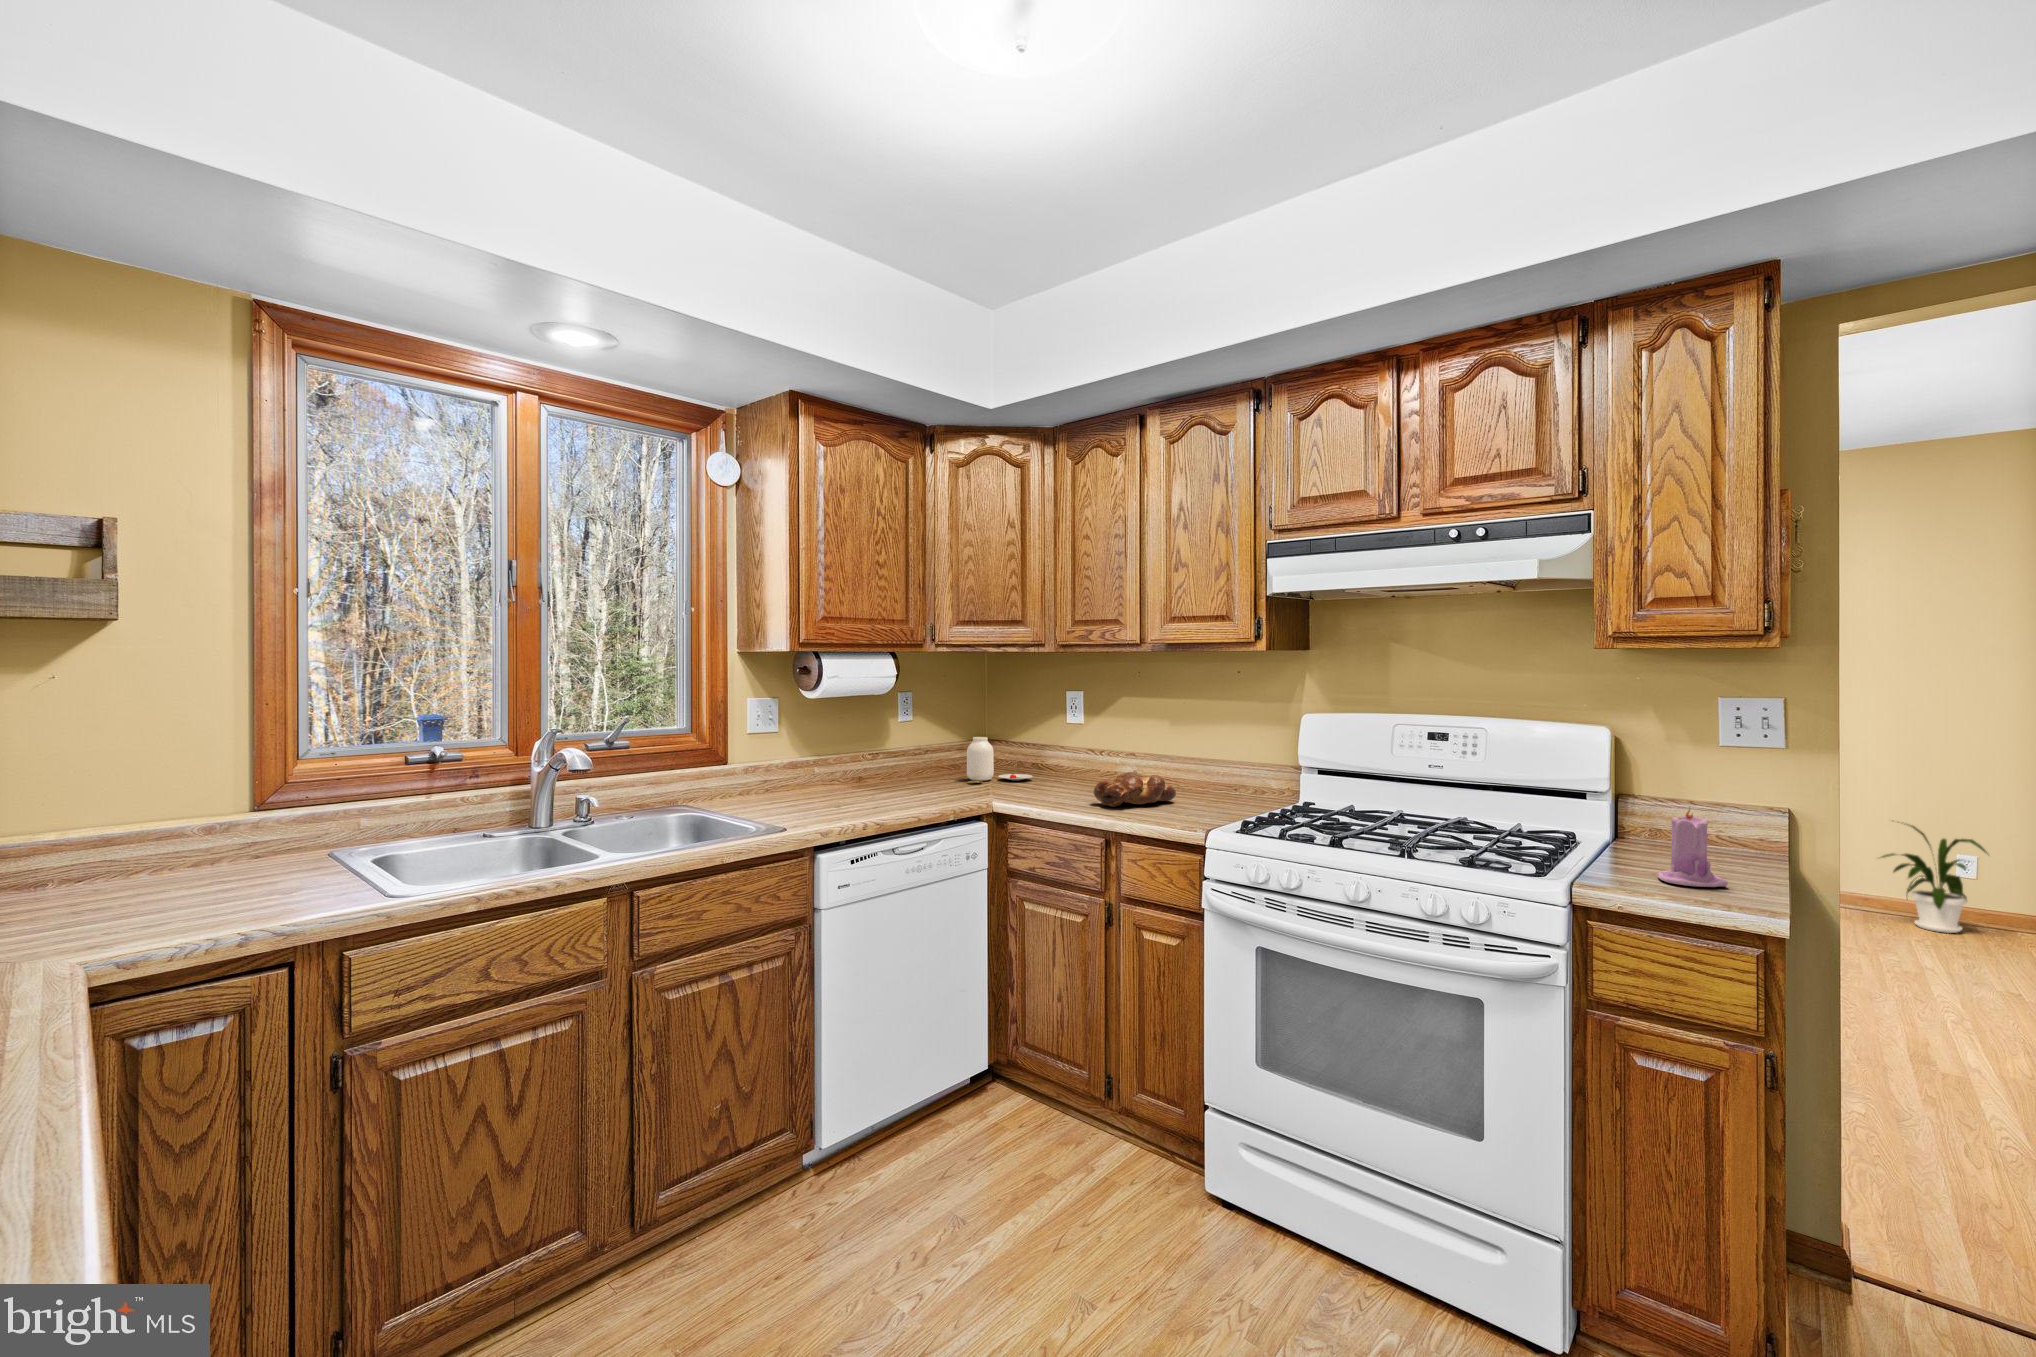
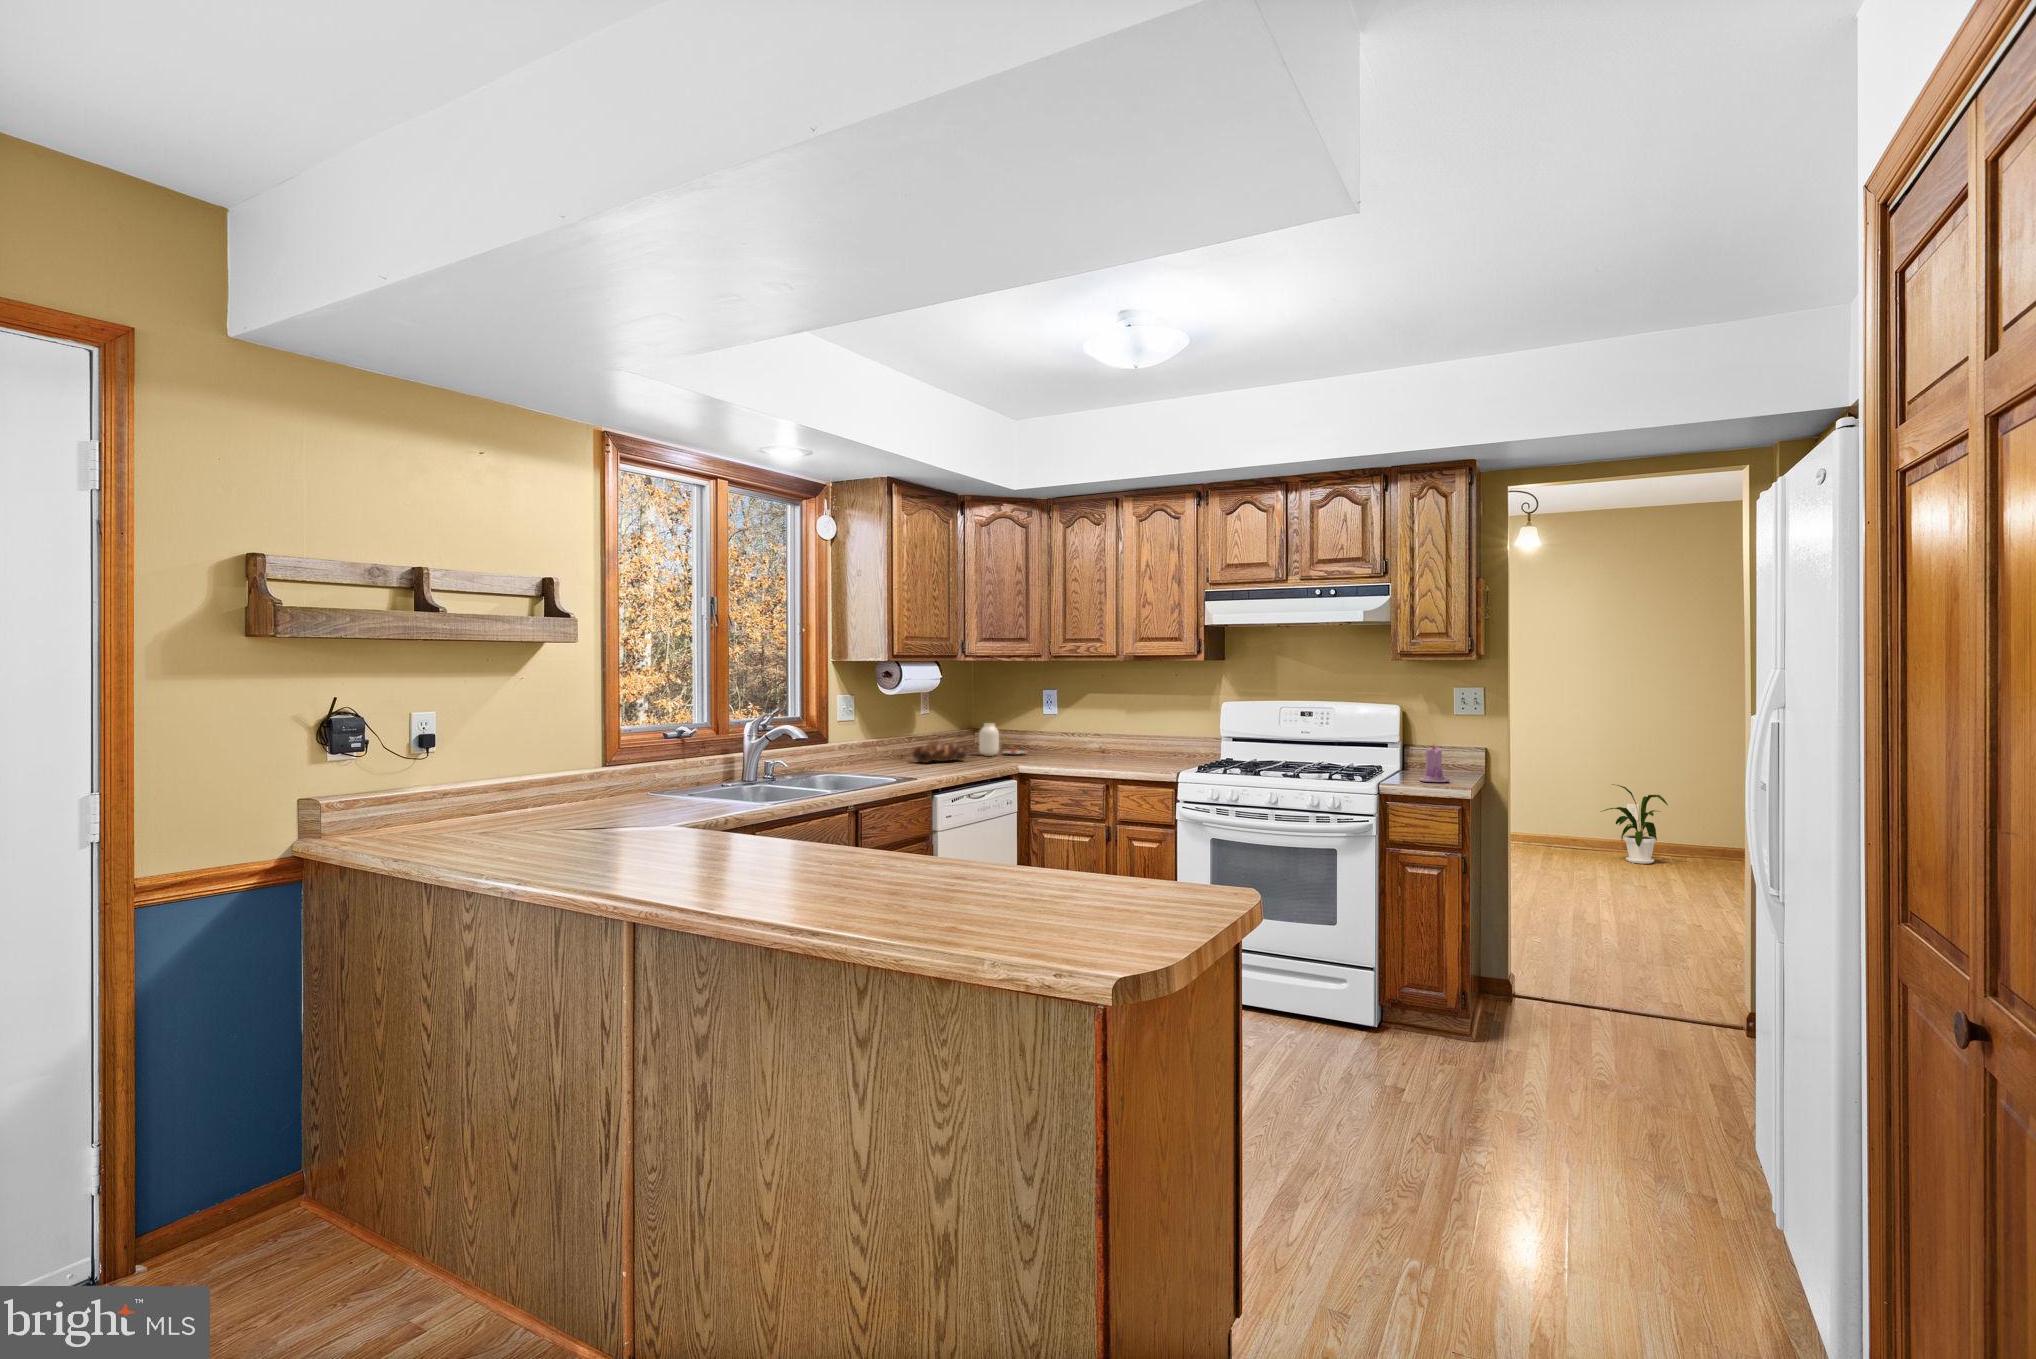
bread loaf: present [1093,772,1176,807] -> present [912,741,967,762]

